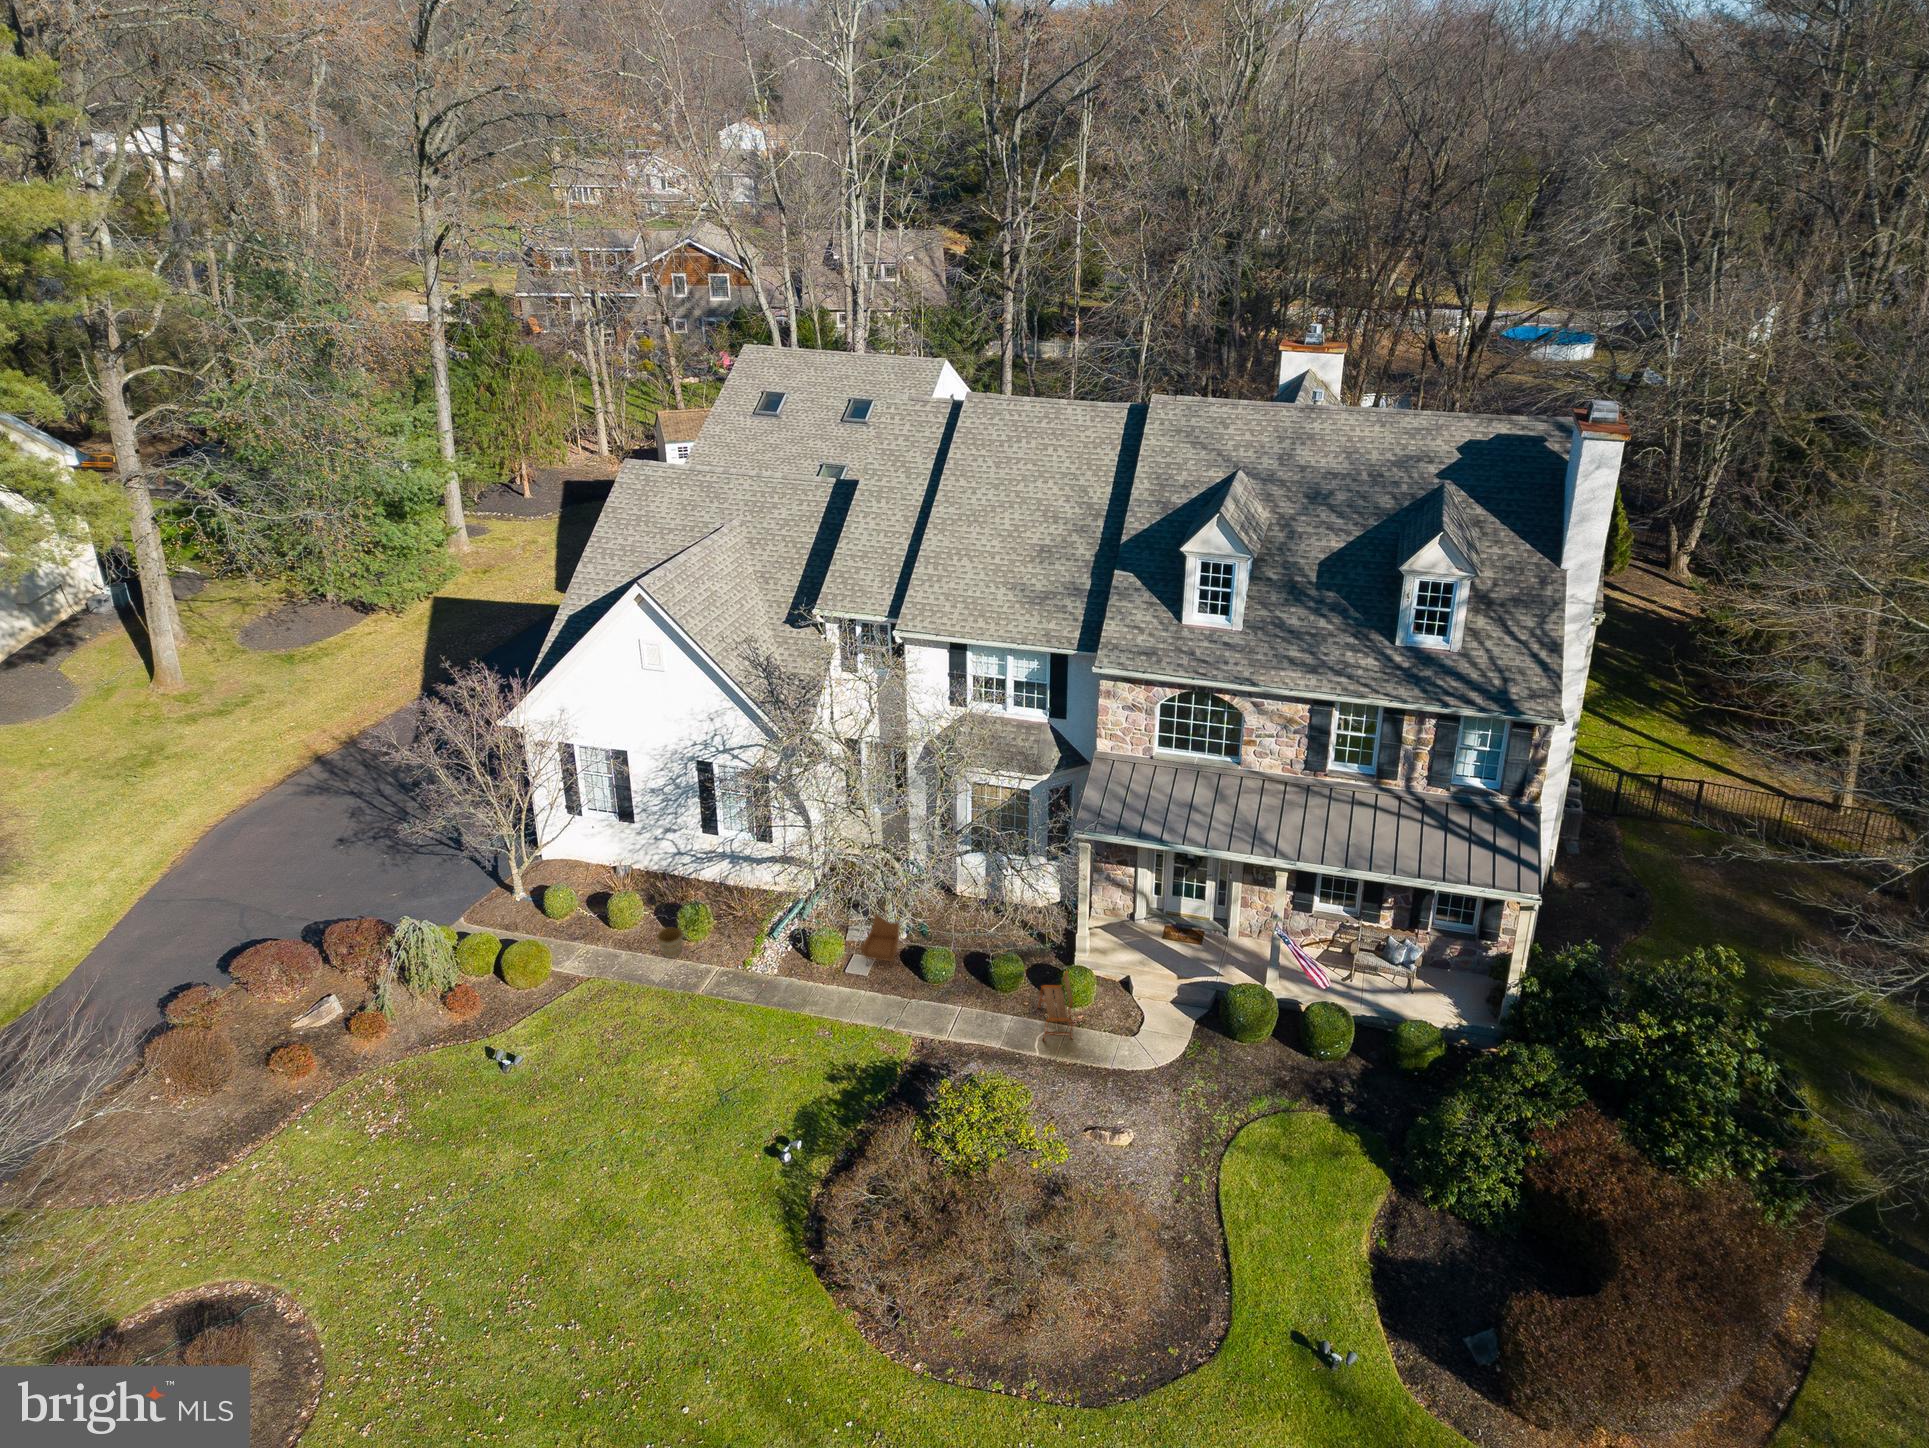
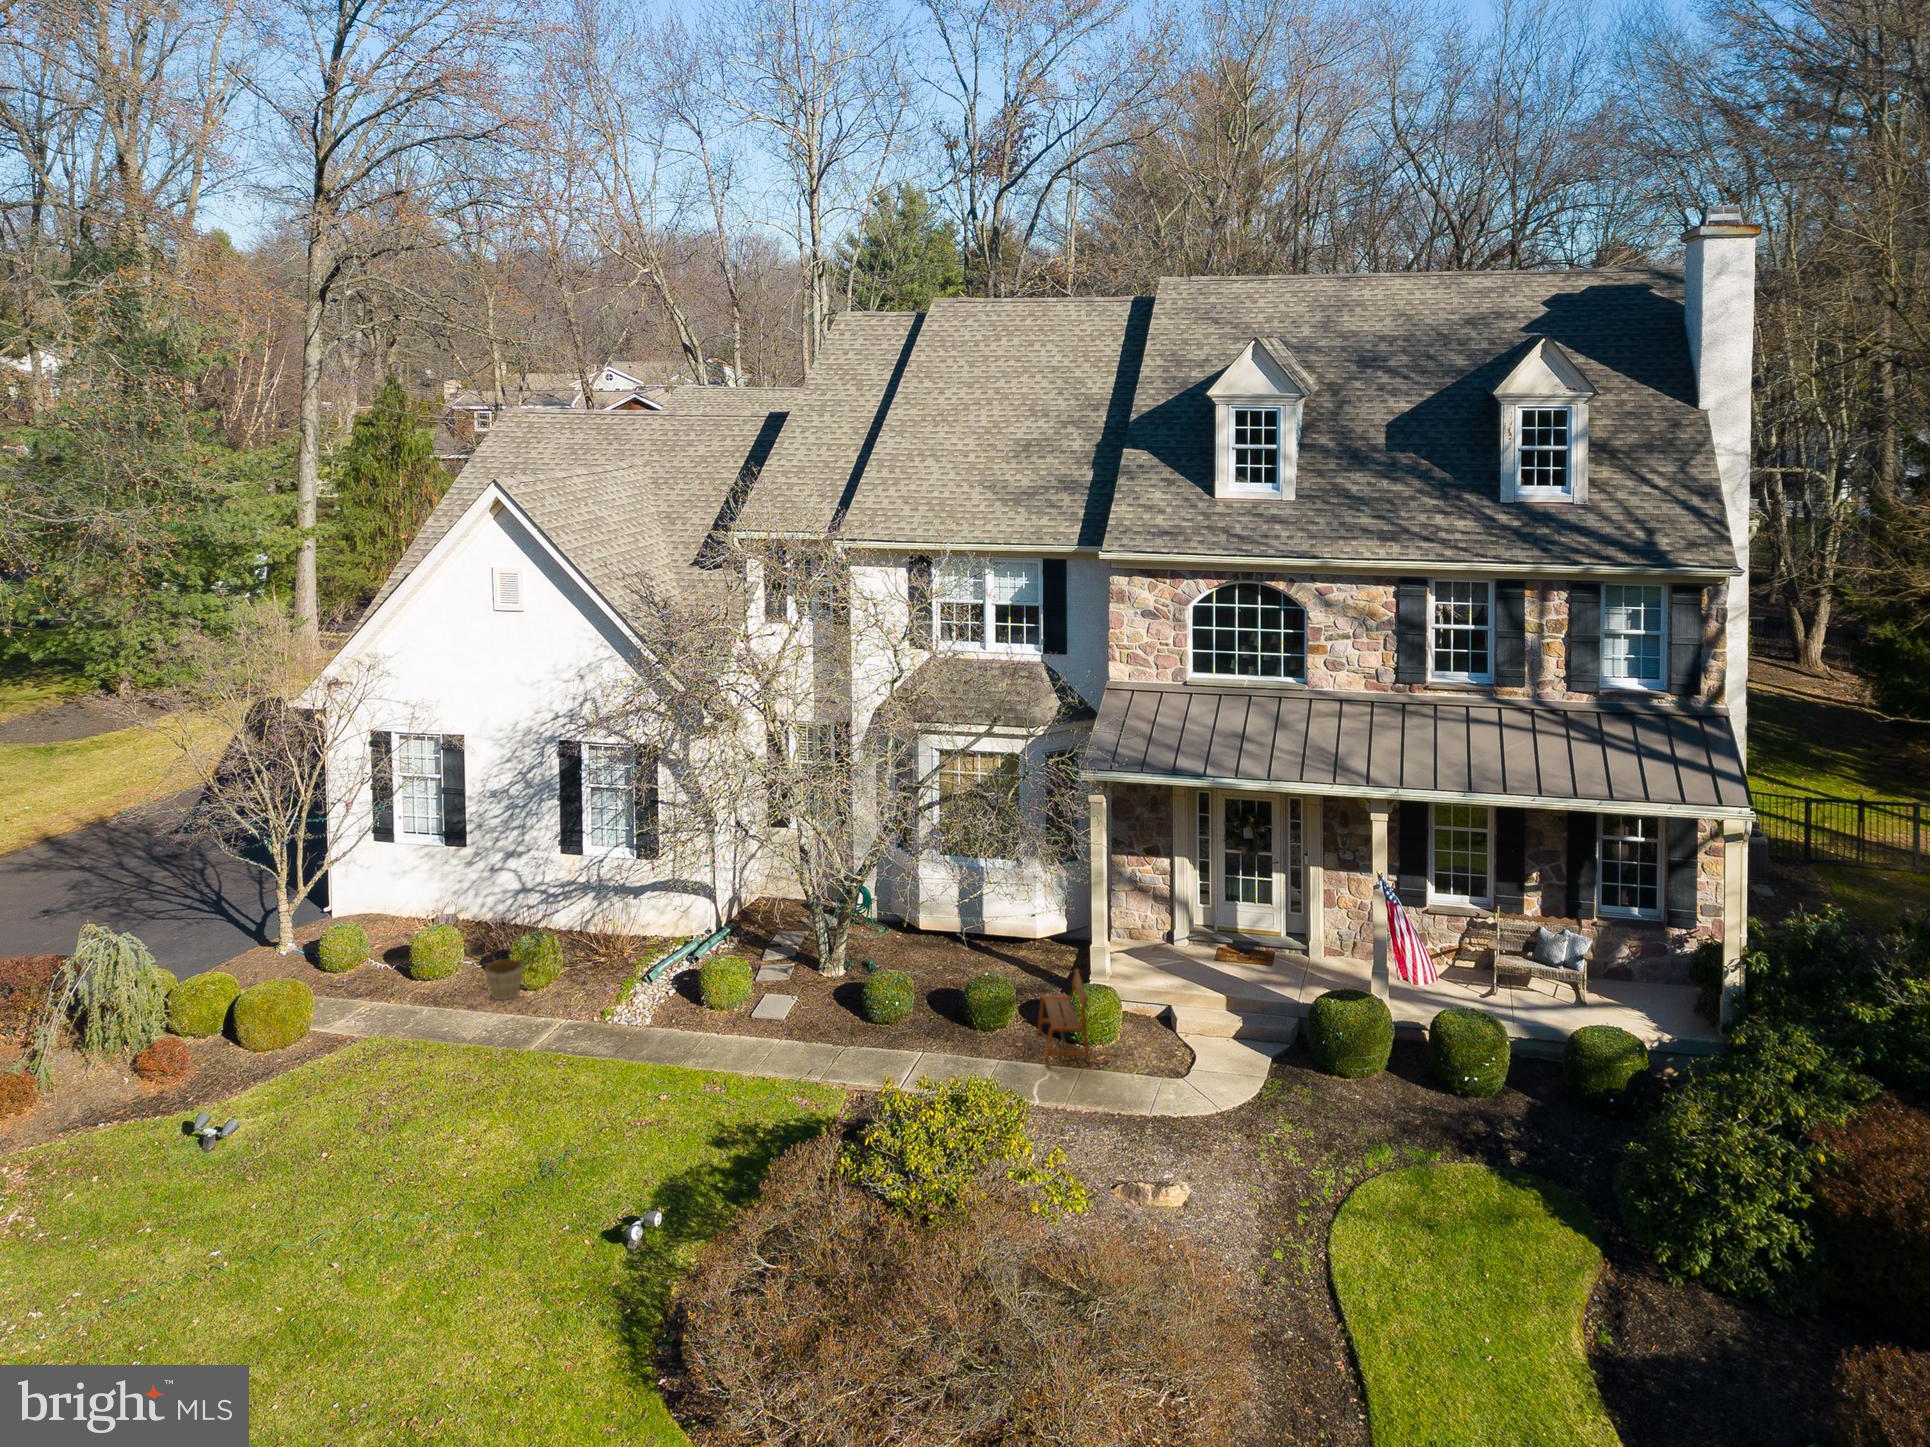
chair: present [861,913,900,963] -> none [779,923,836,1001]

